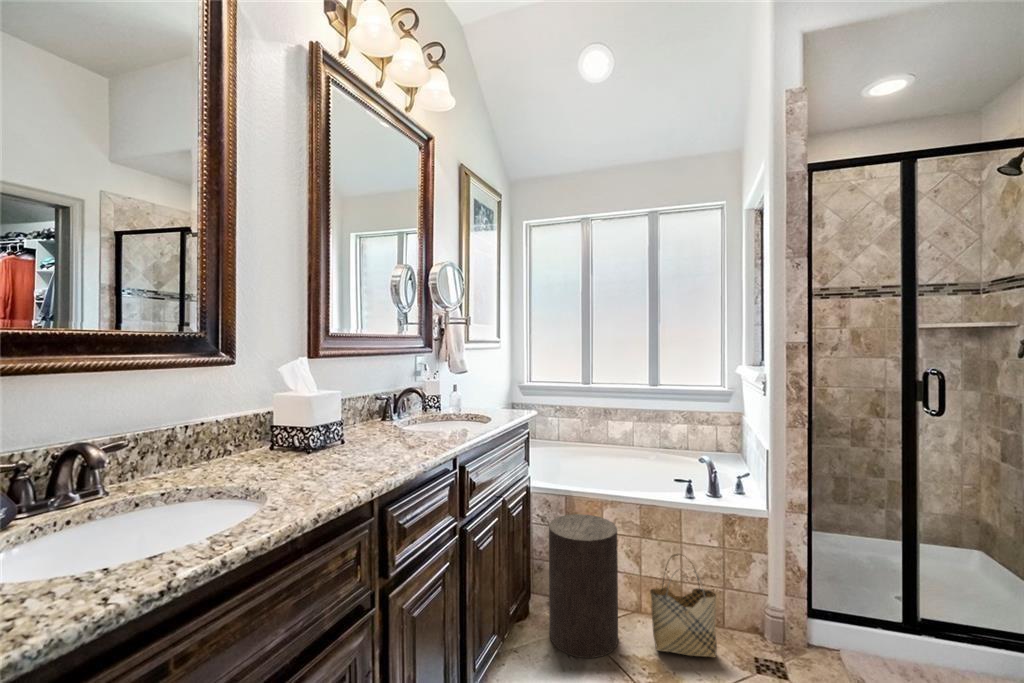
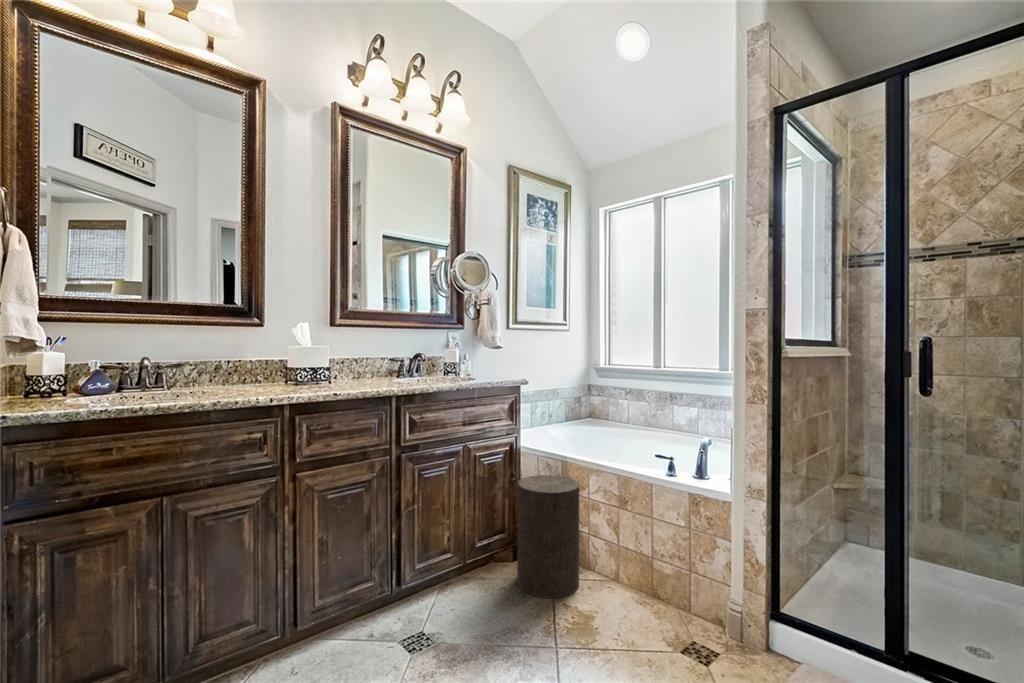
woven basket: present [650,554,717,657] -> none [596,523,659,626]

